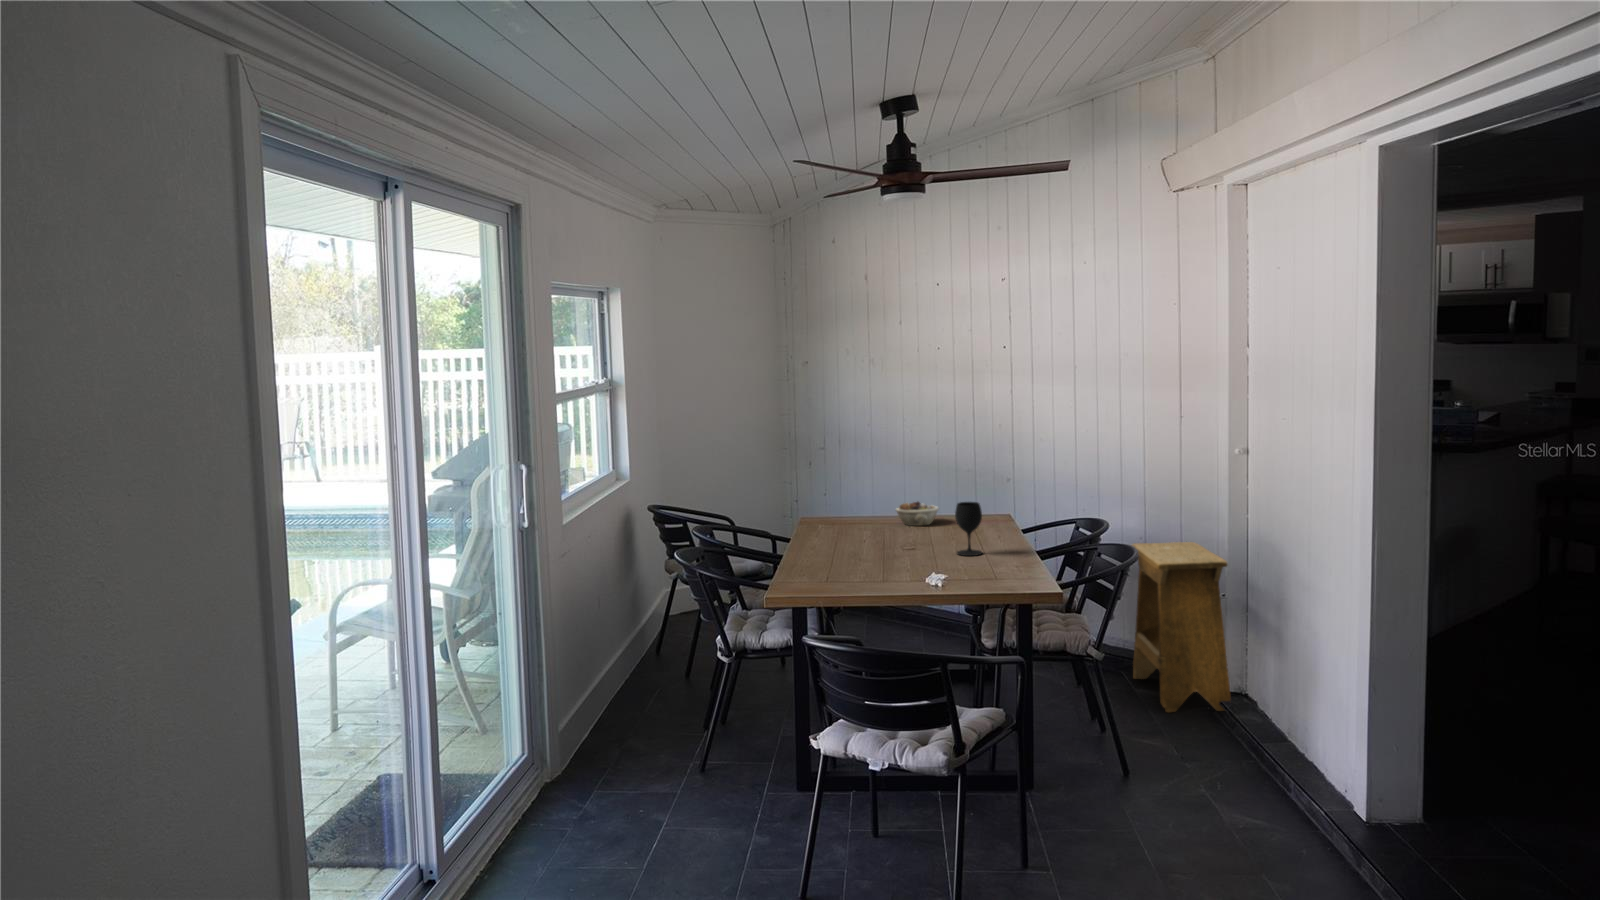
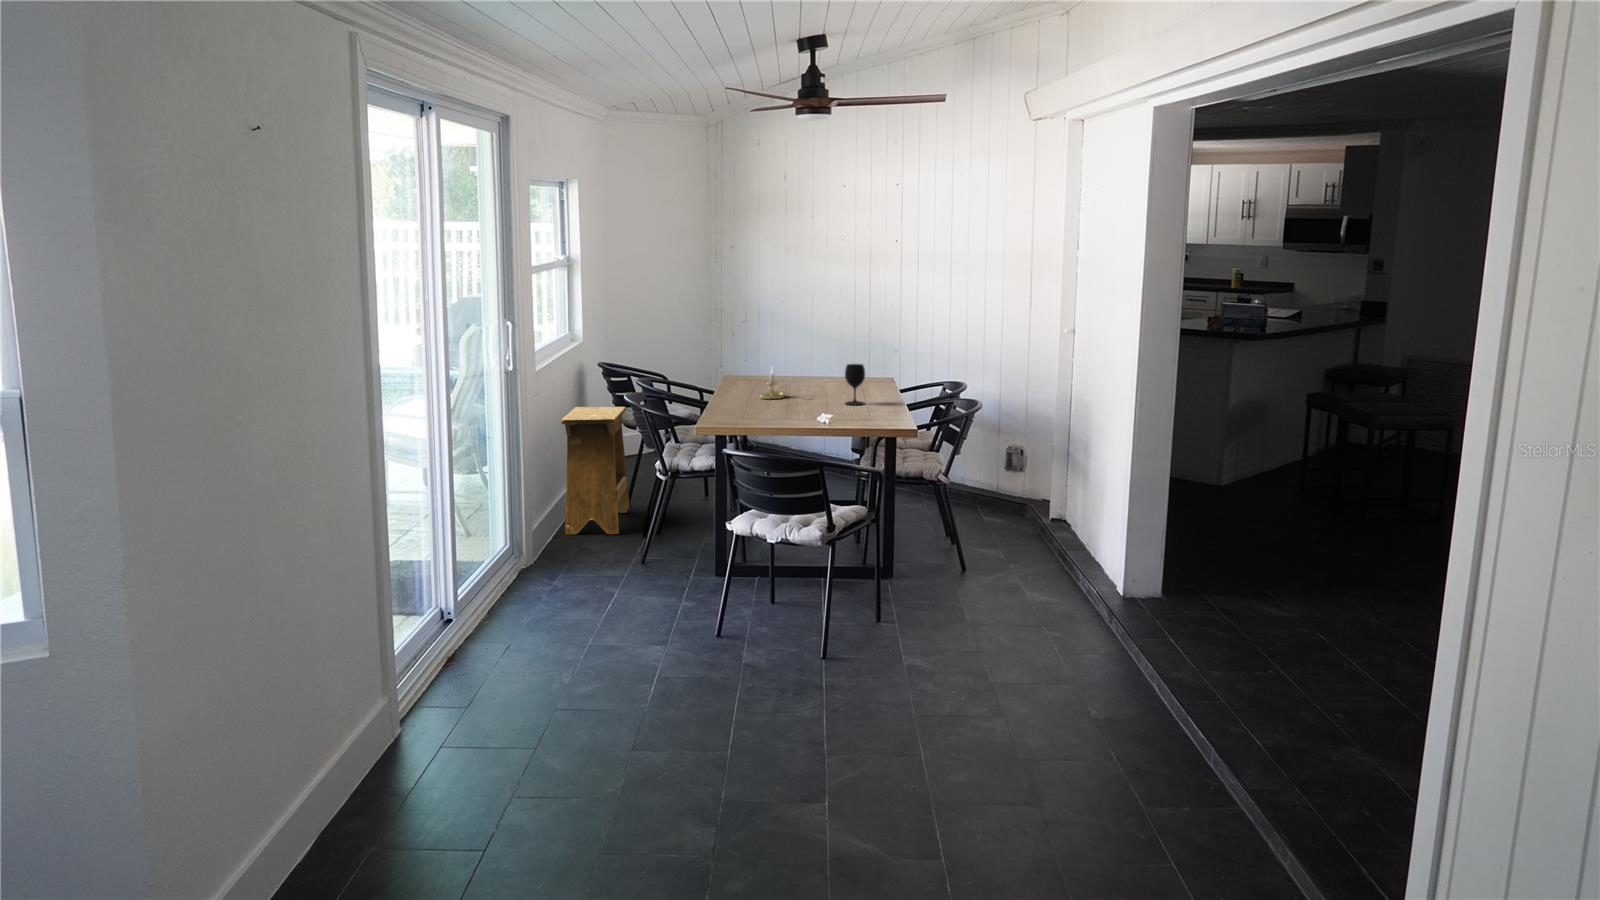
succulent planter: present [896,502,939,526] -> none [803,366,837,385]
candle holder: none [841,505,882,549] -> present [757,372,787,399]
stool: present [1132,542,1231,712] -> present [561,407,630,534]

